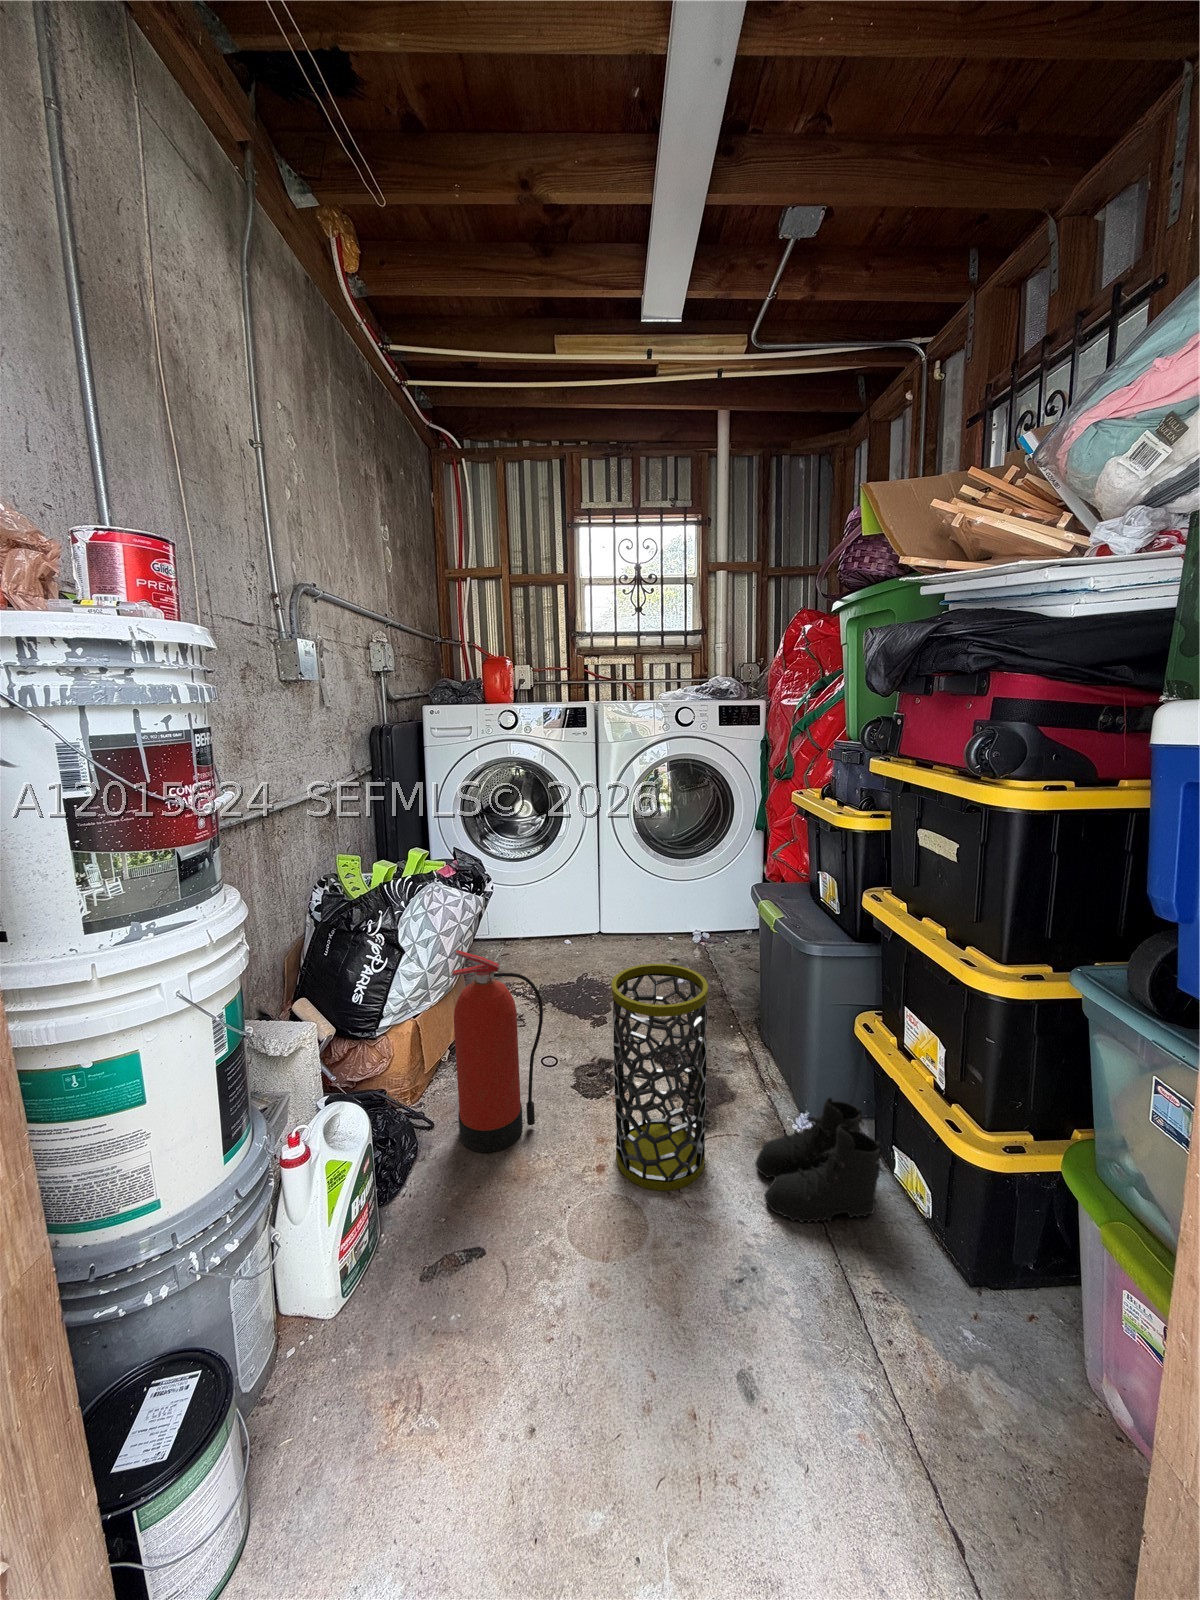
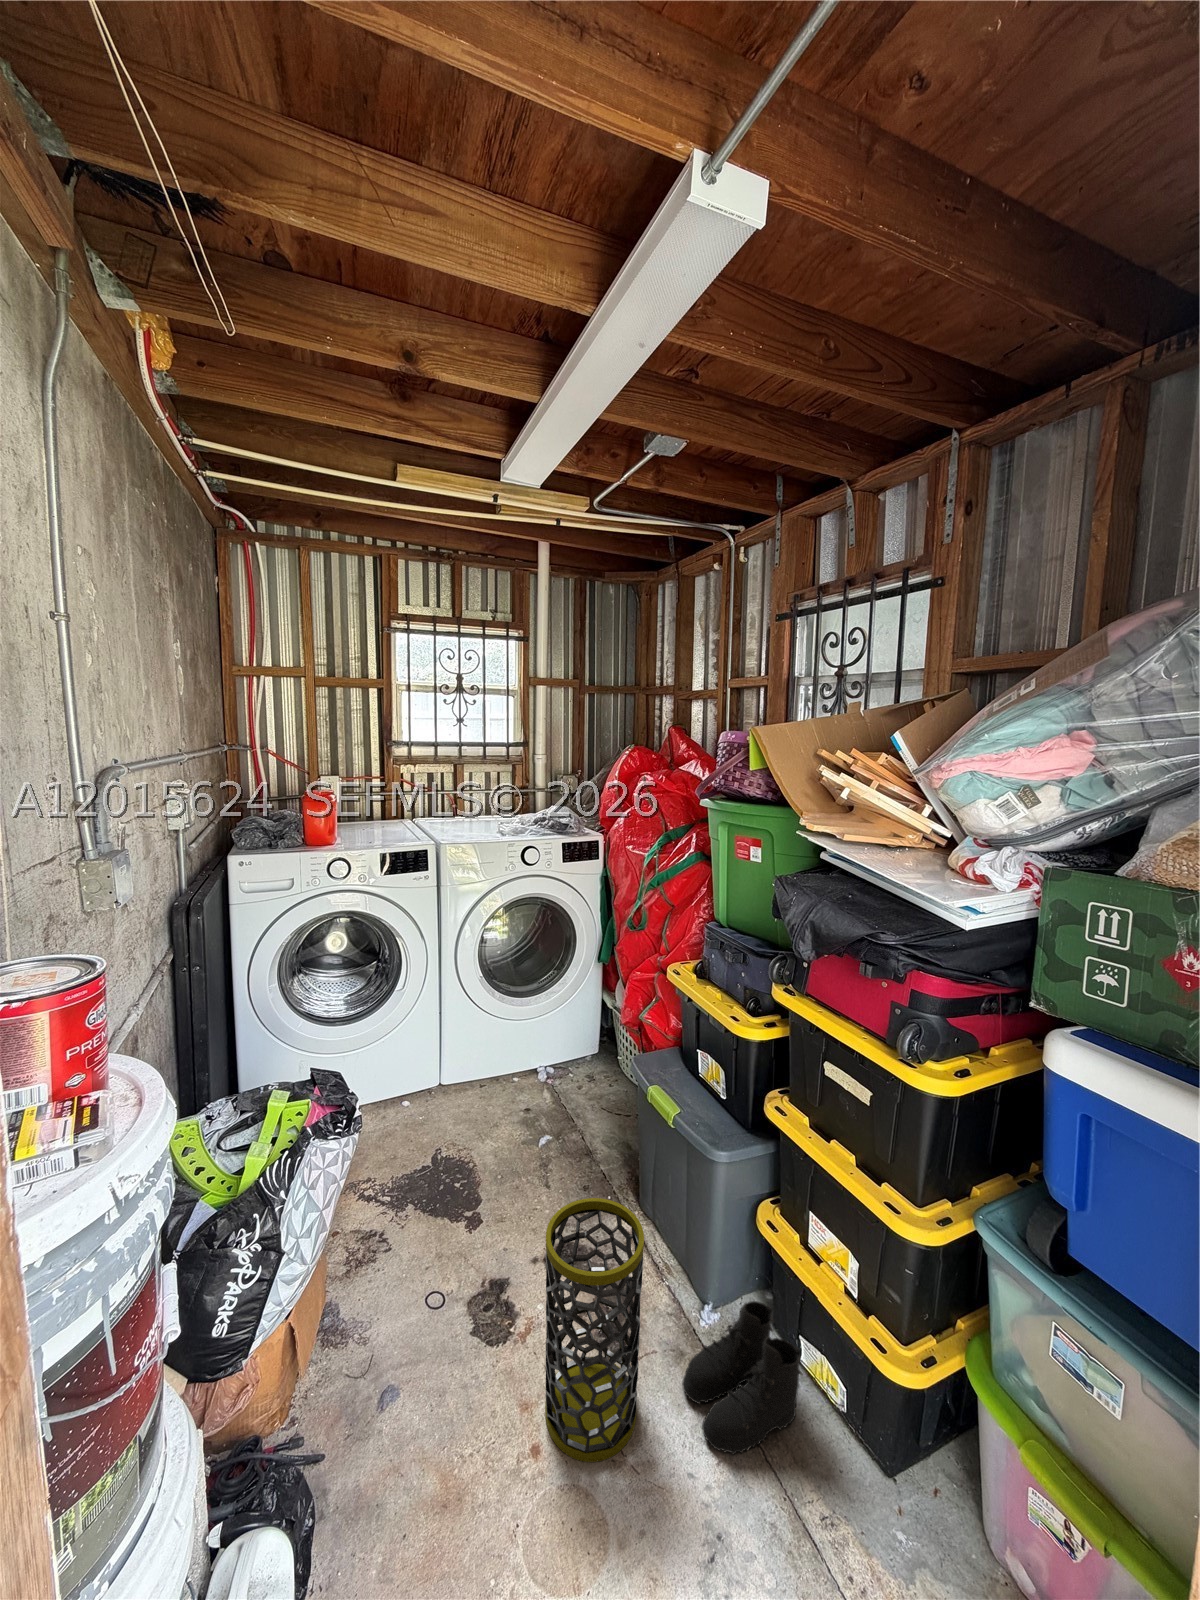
fire extinguisher: present [452,950,543,1152] -> none [356,1239,459,1476]

